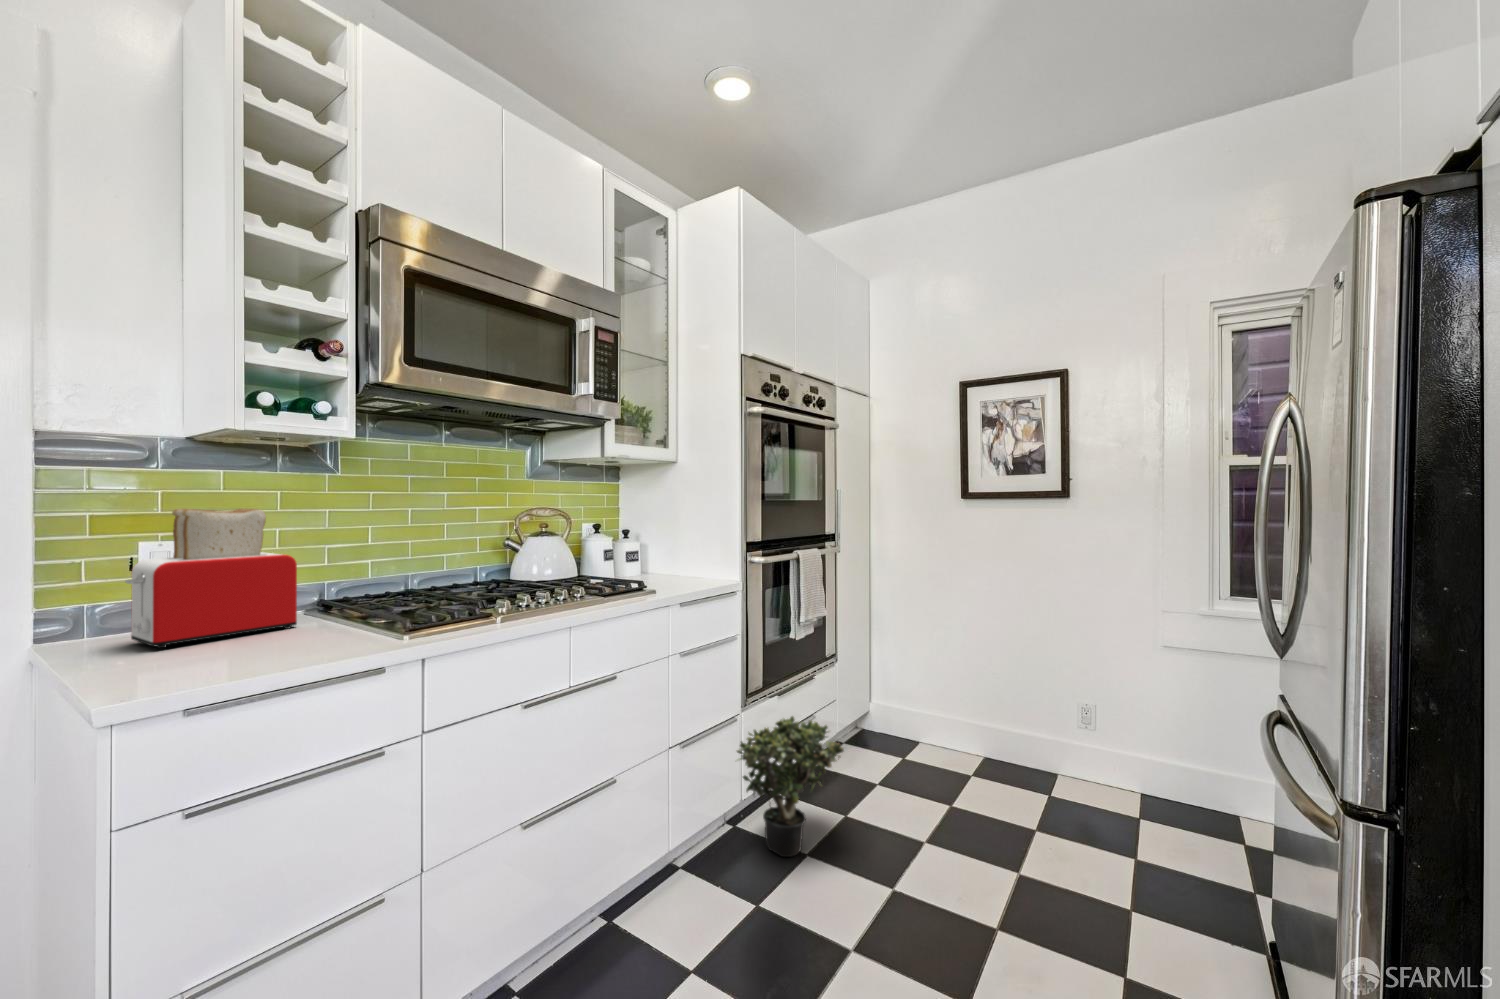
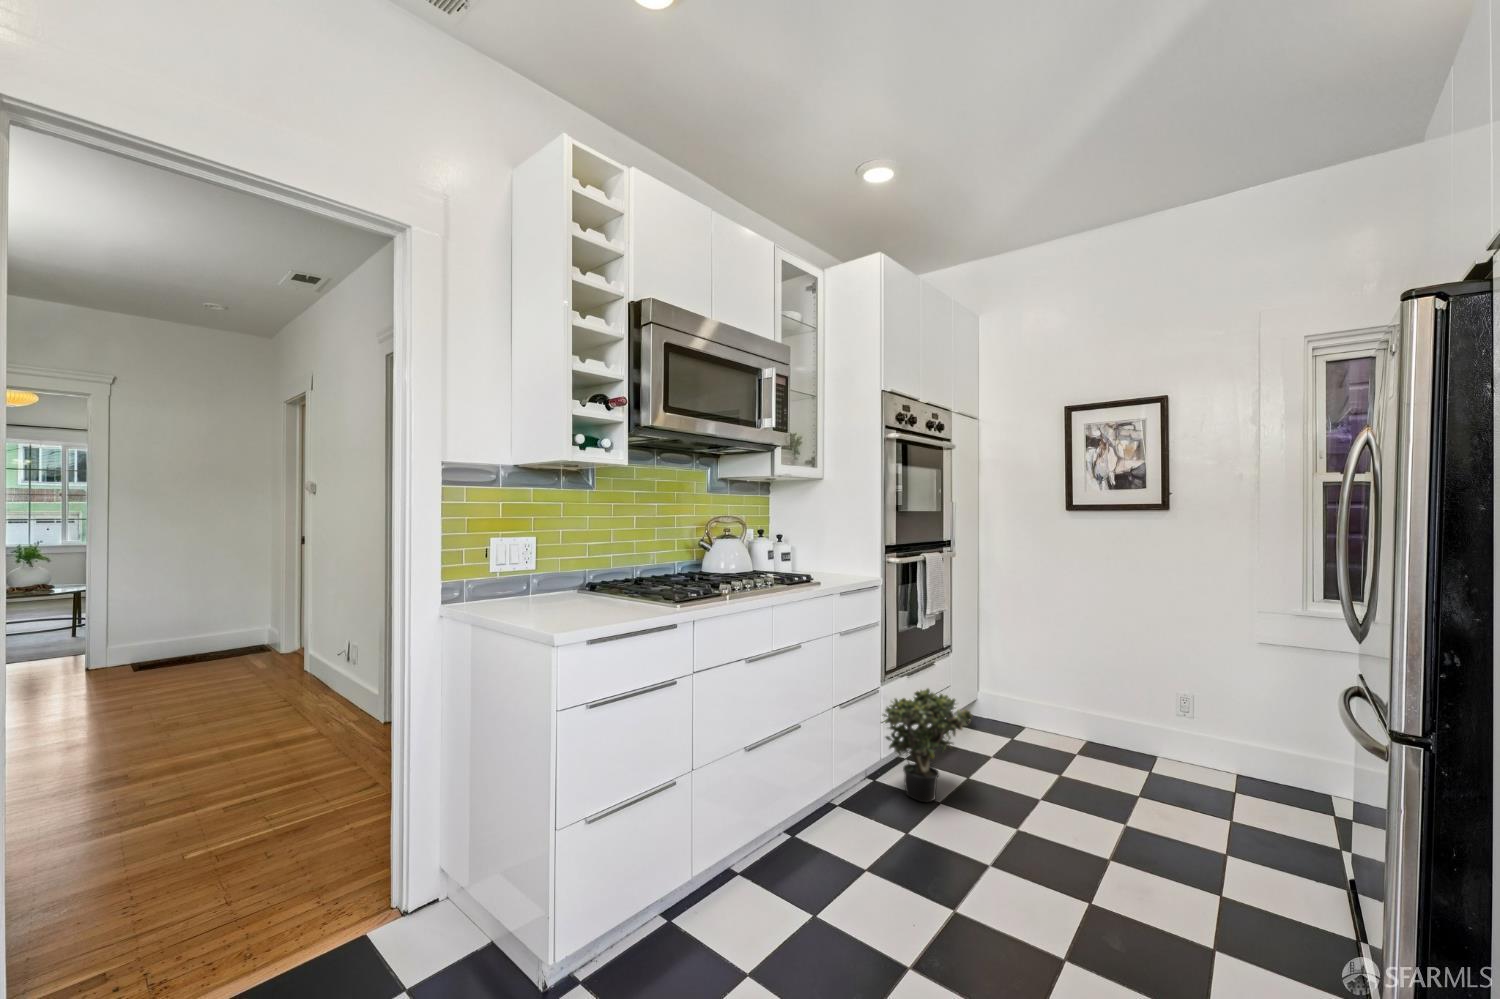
toaster: present [126,509,297,648] -> none [502,515,593,608]

